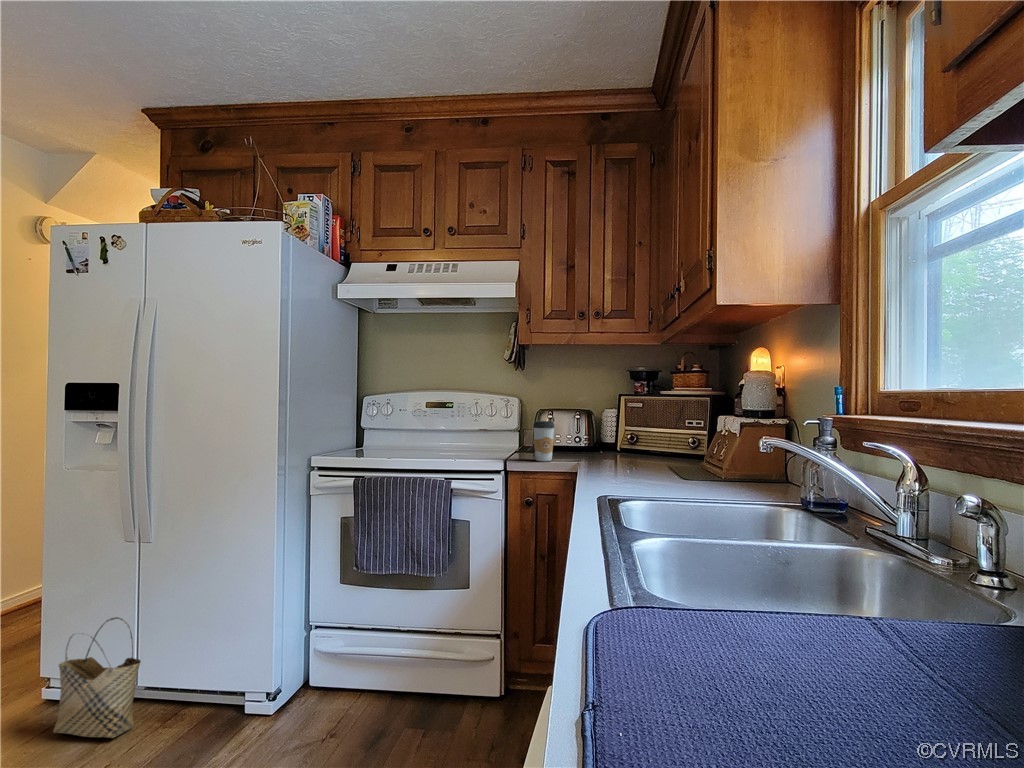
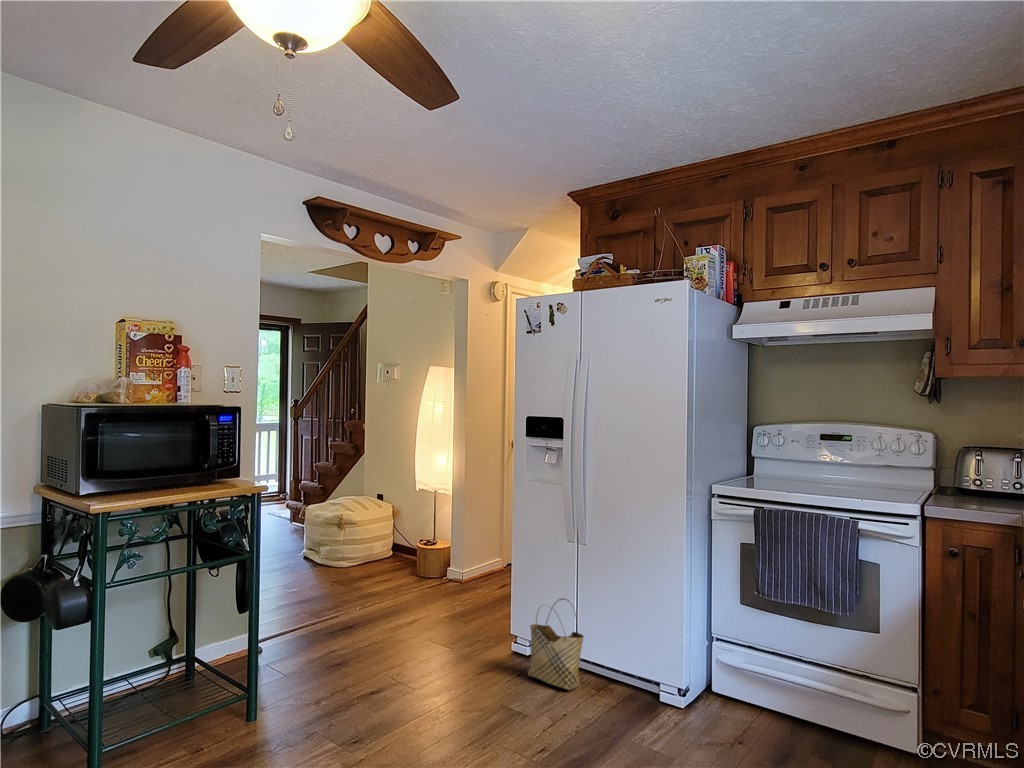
coffee cup: present [533,421,554,461] -> none [957,465,986,511]

